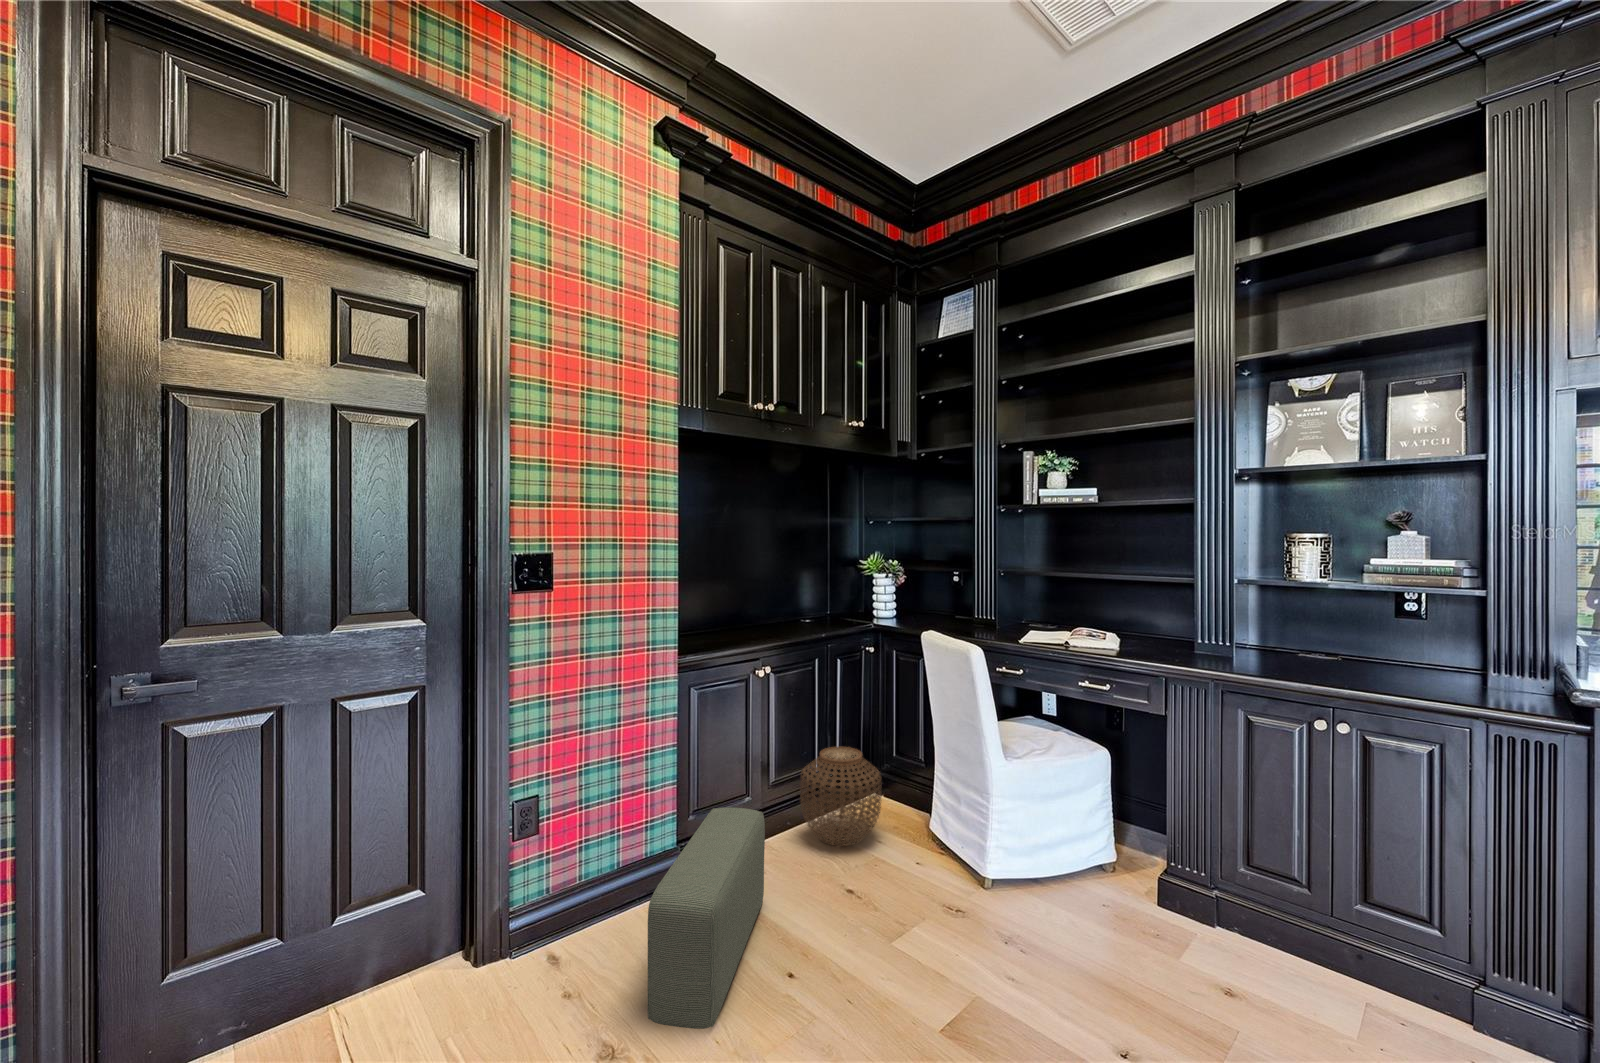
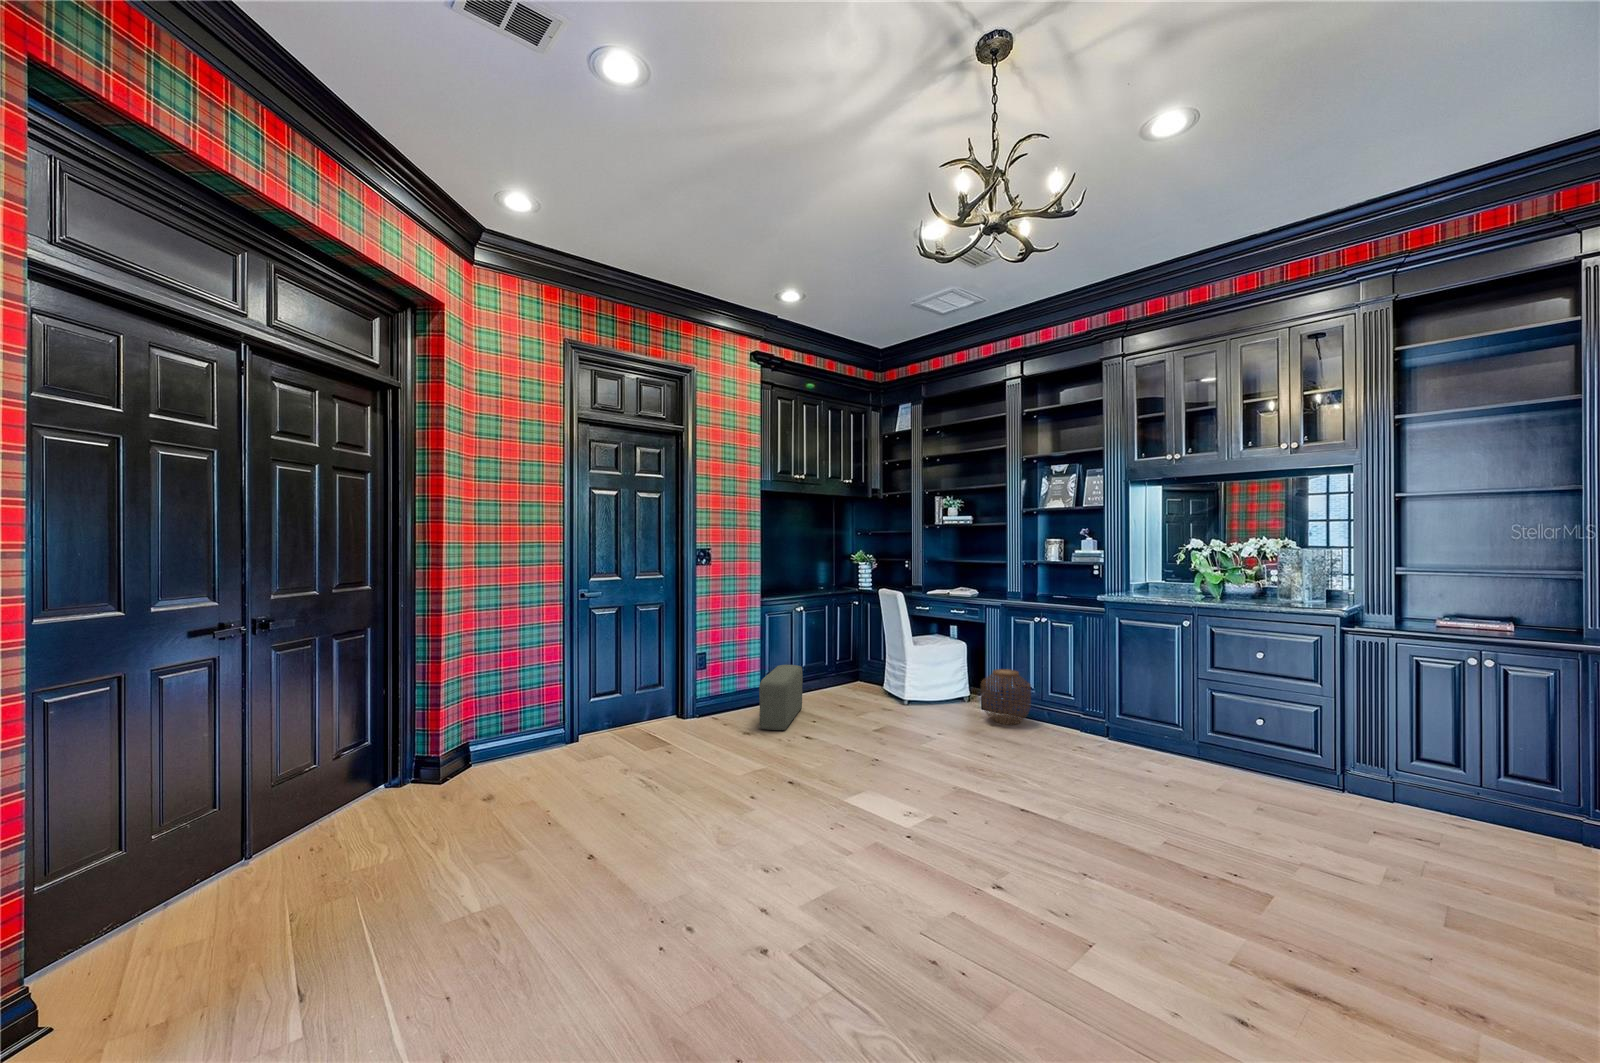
woven basket: present [800,747,881,846] -> present [981,669,1031,725]

